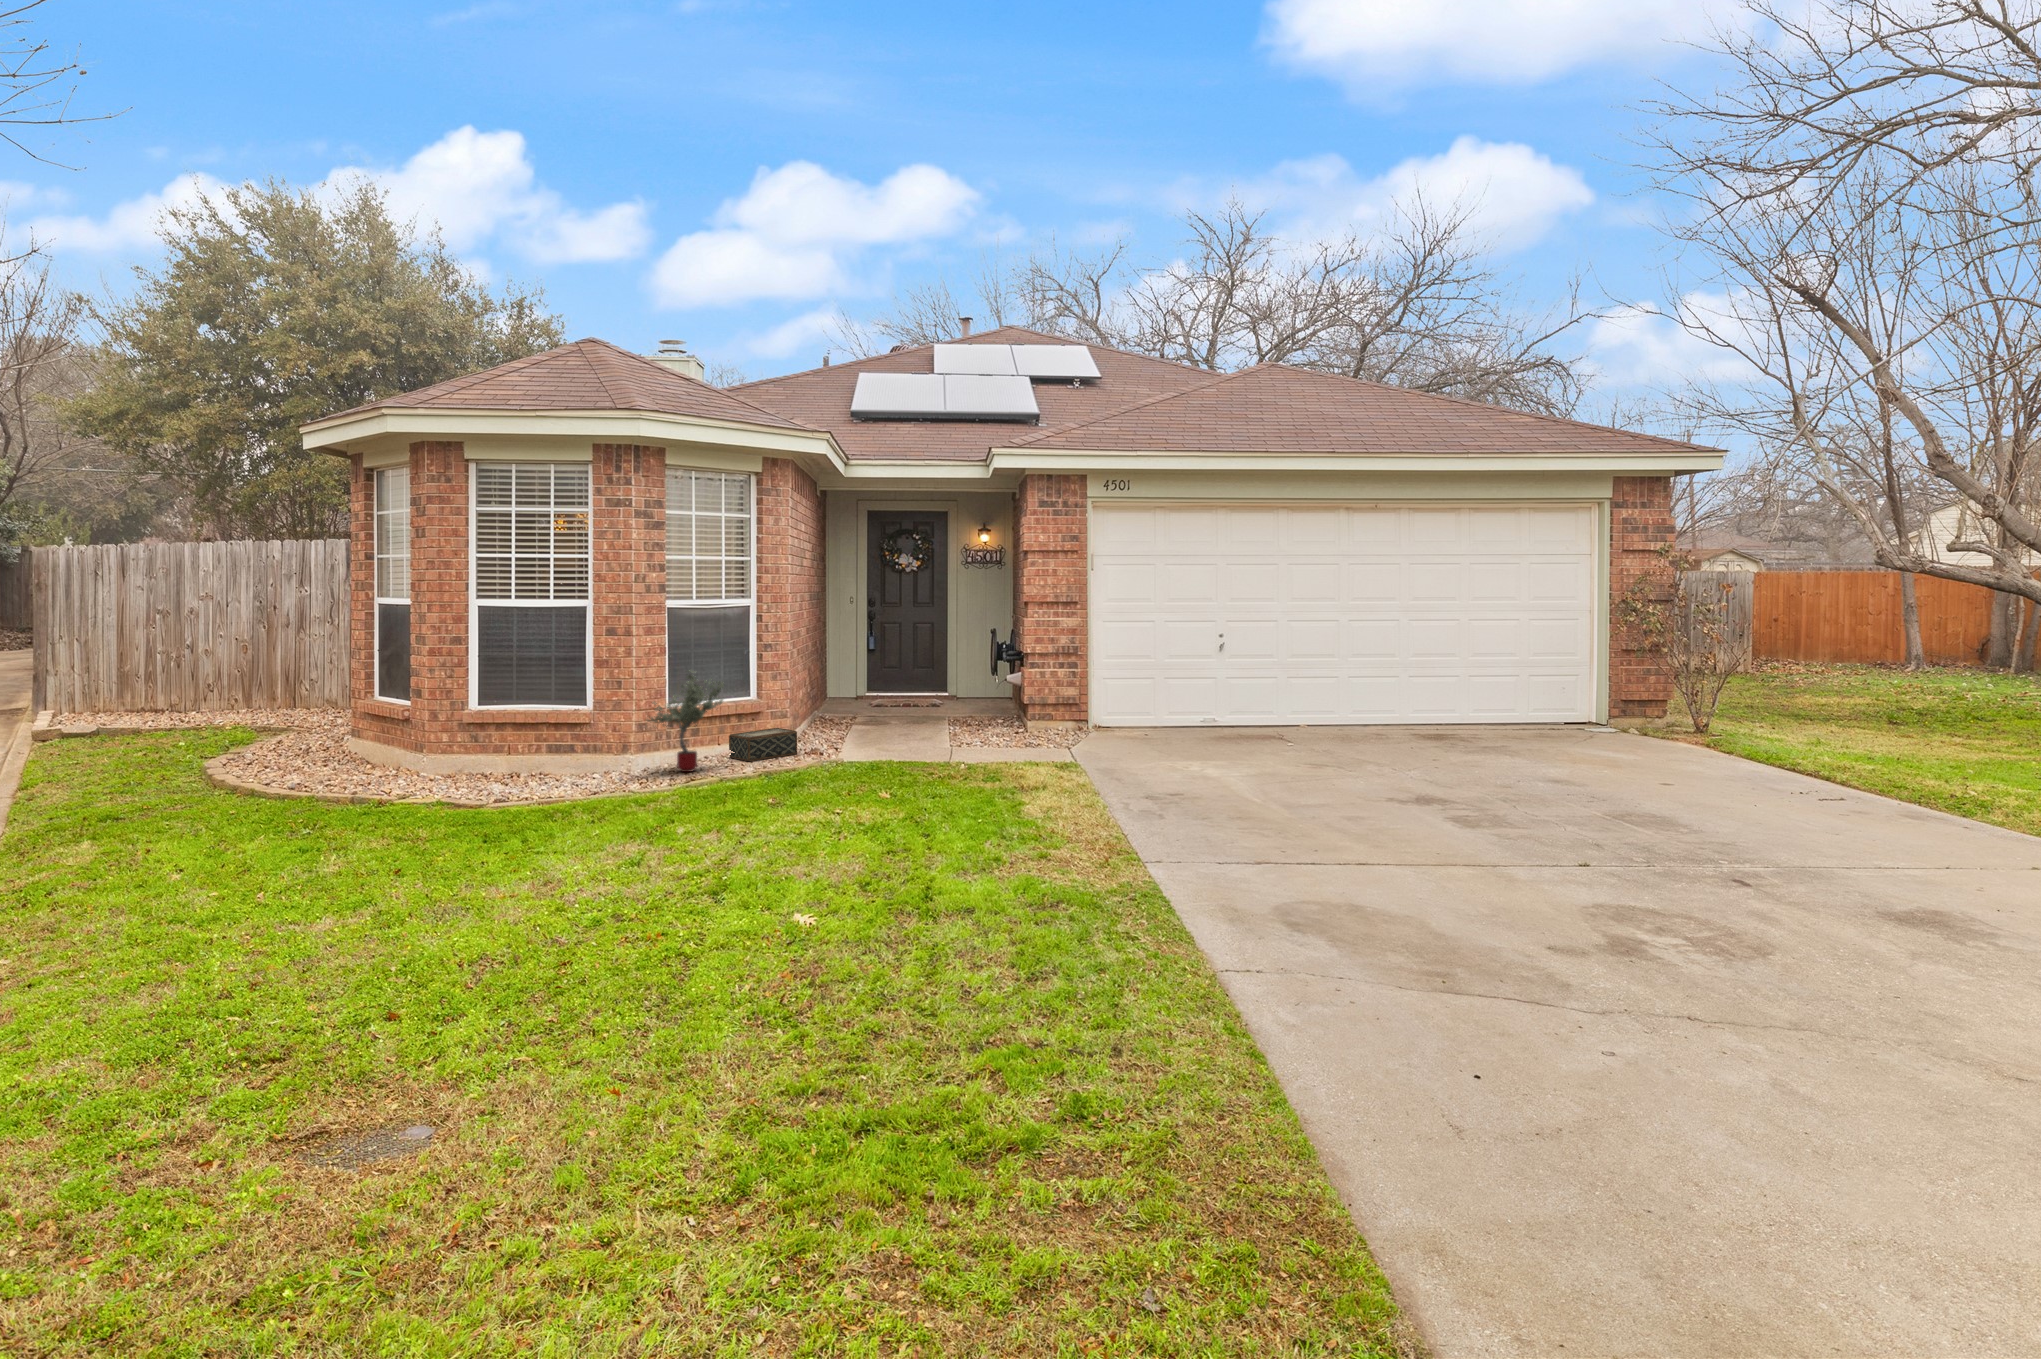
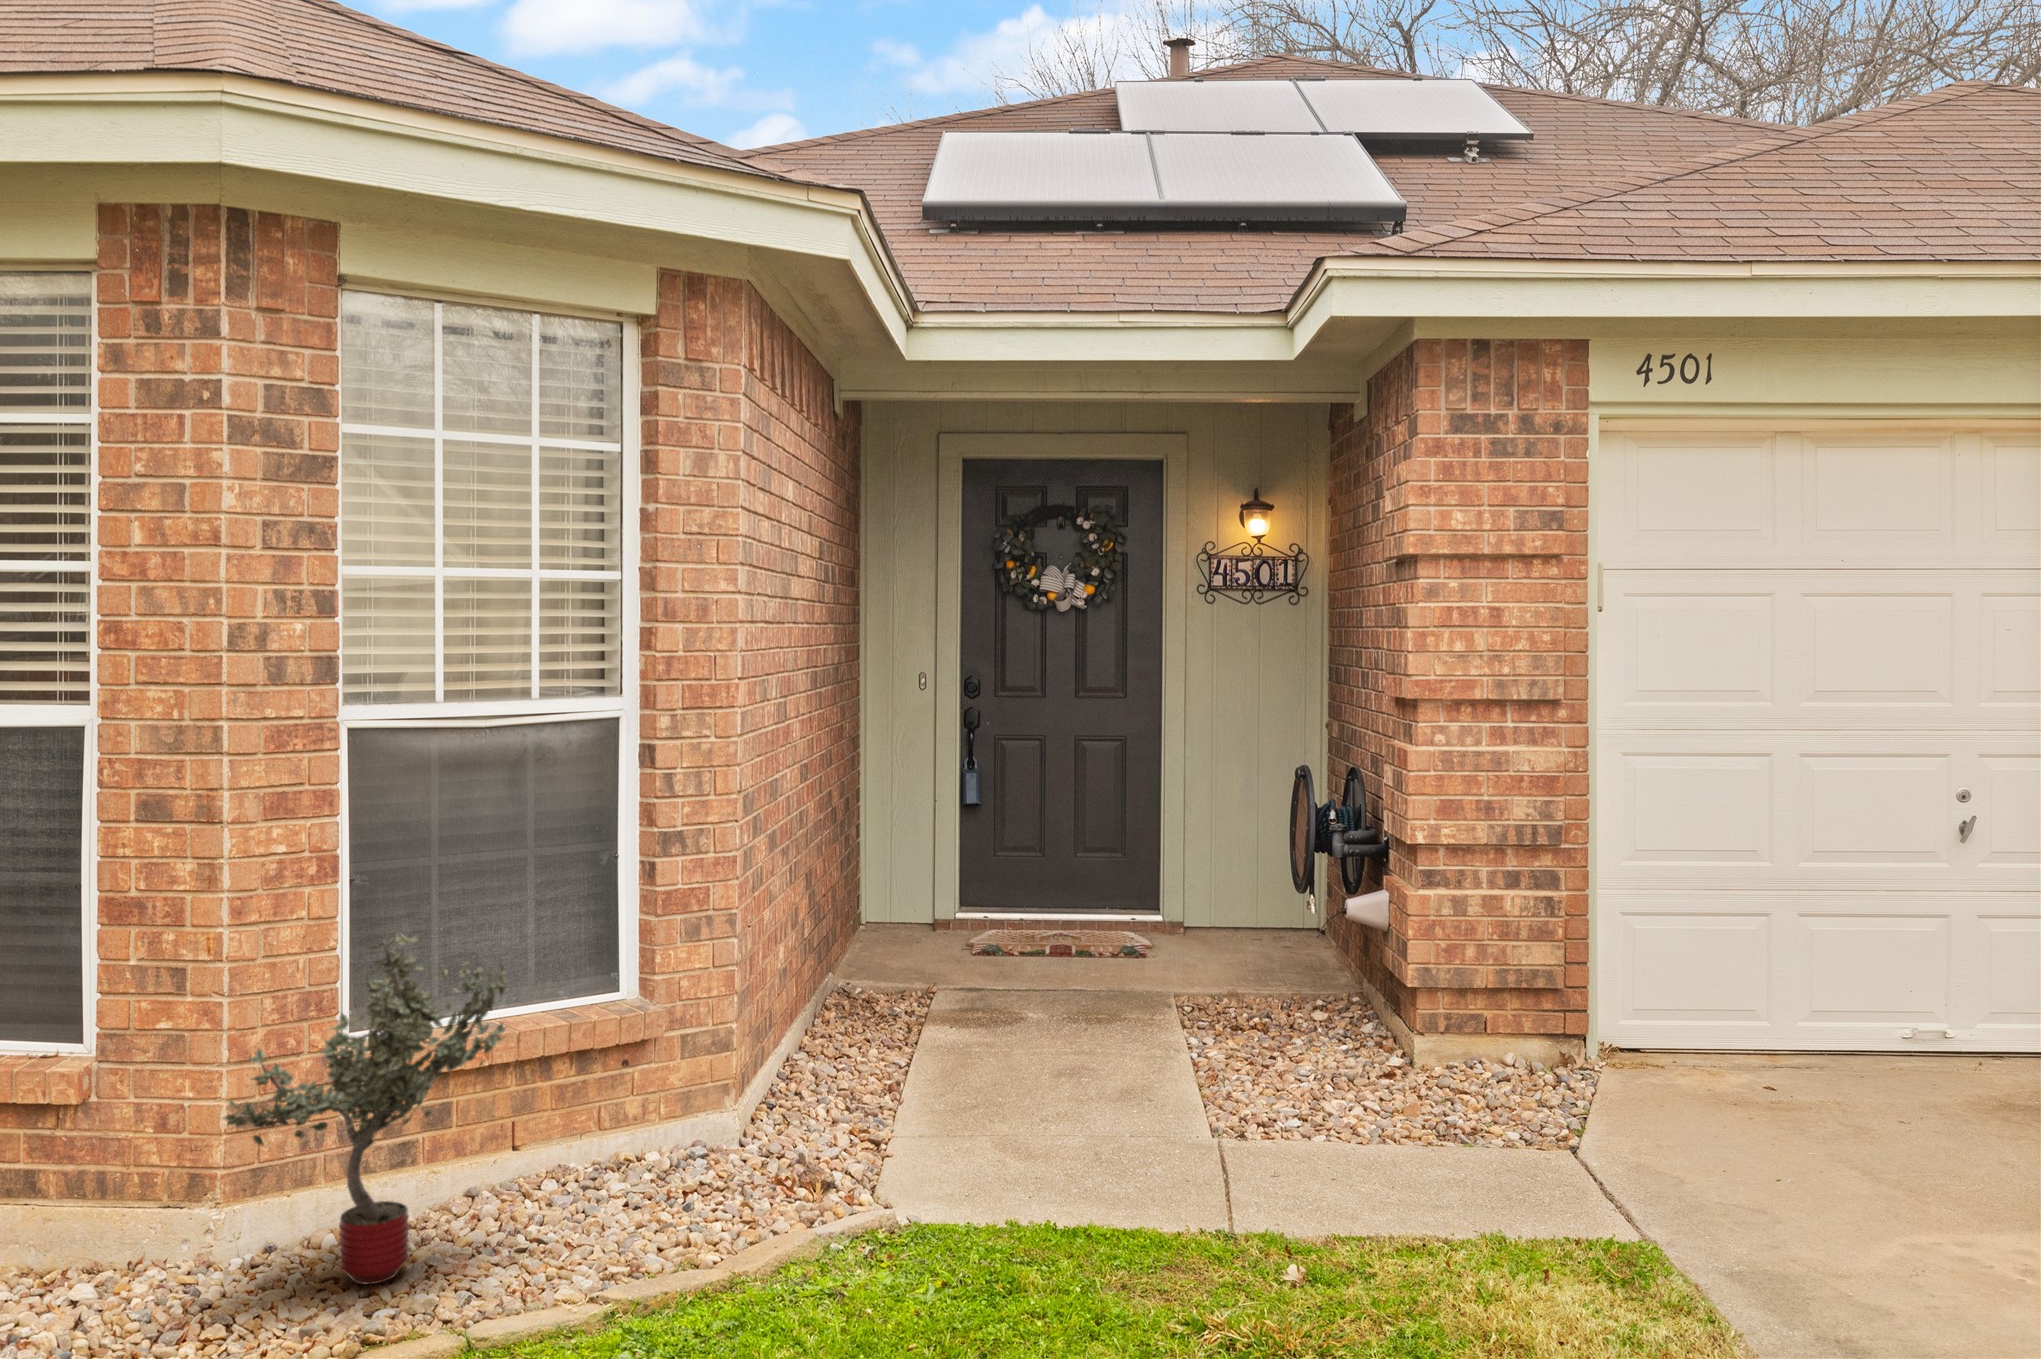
woven basket: present [729,728,797,761] -> none [541,1082,751,1218]

